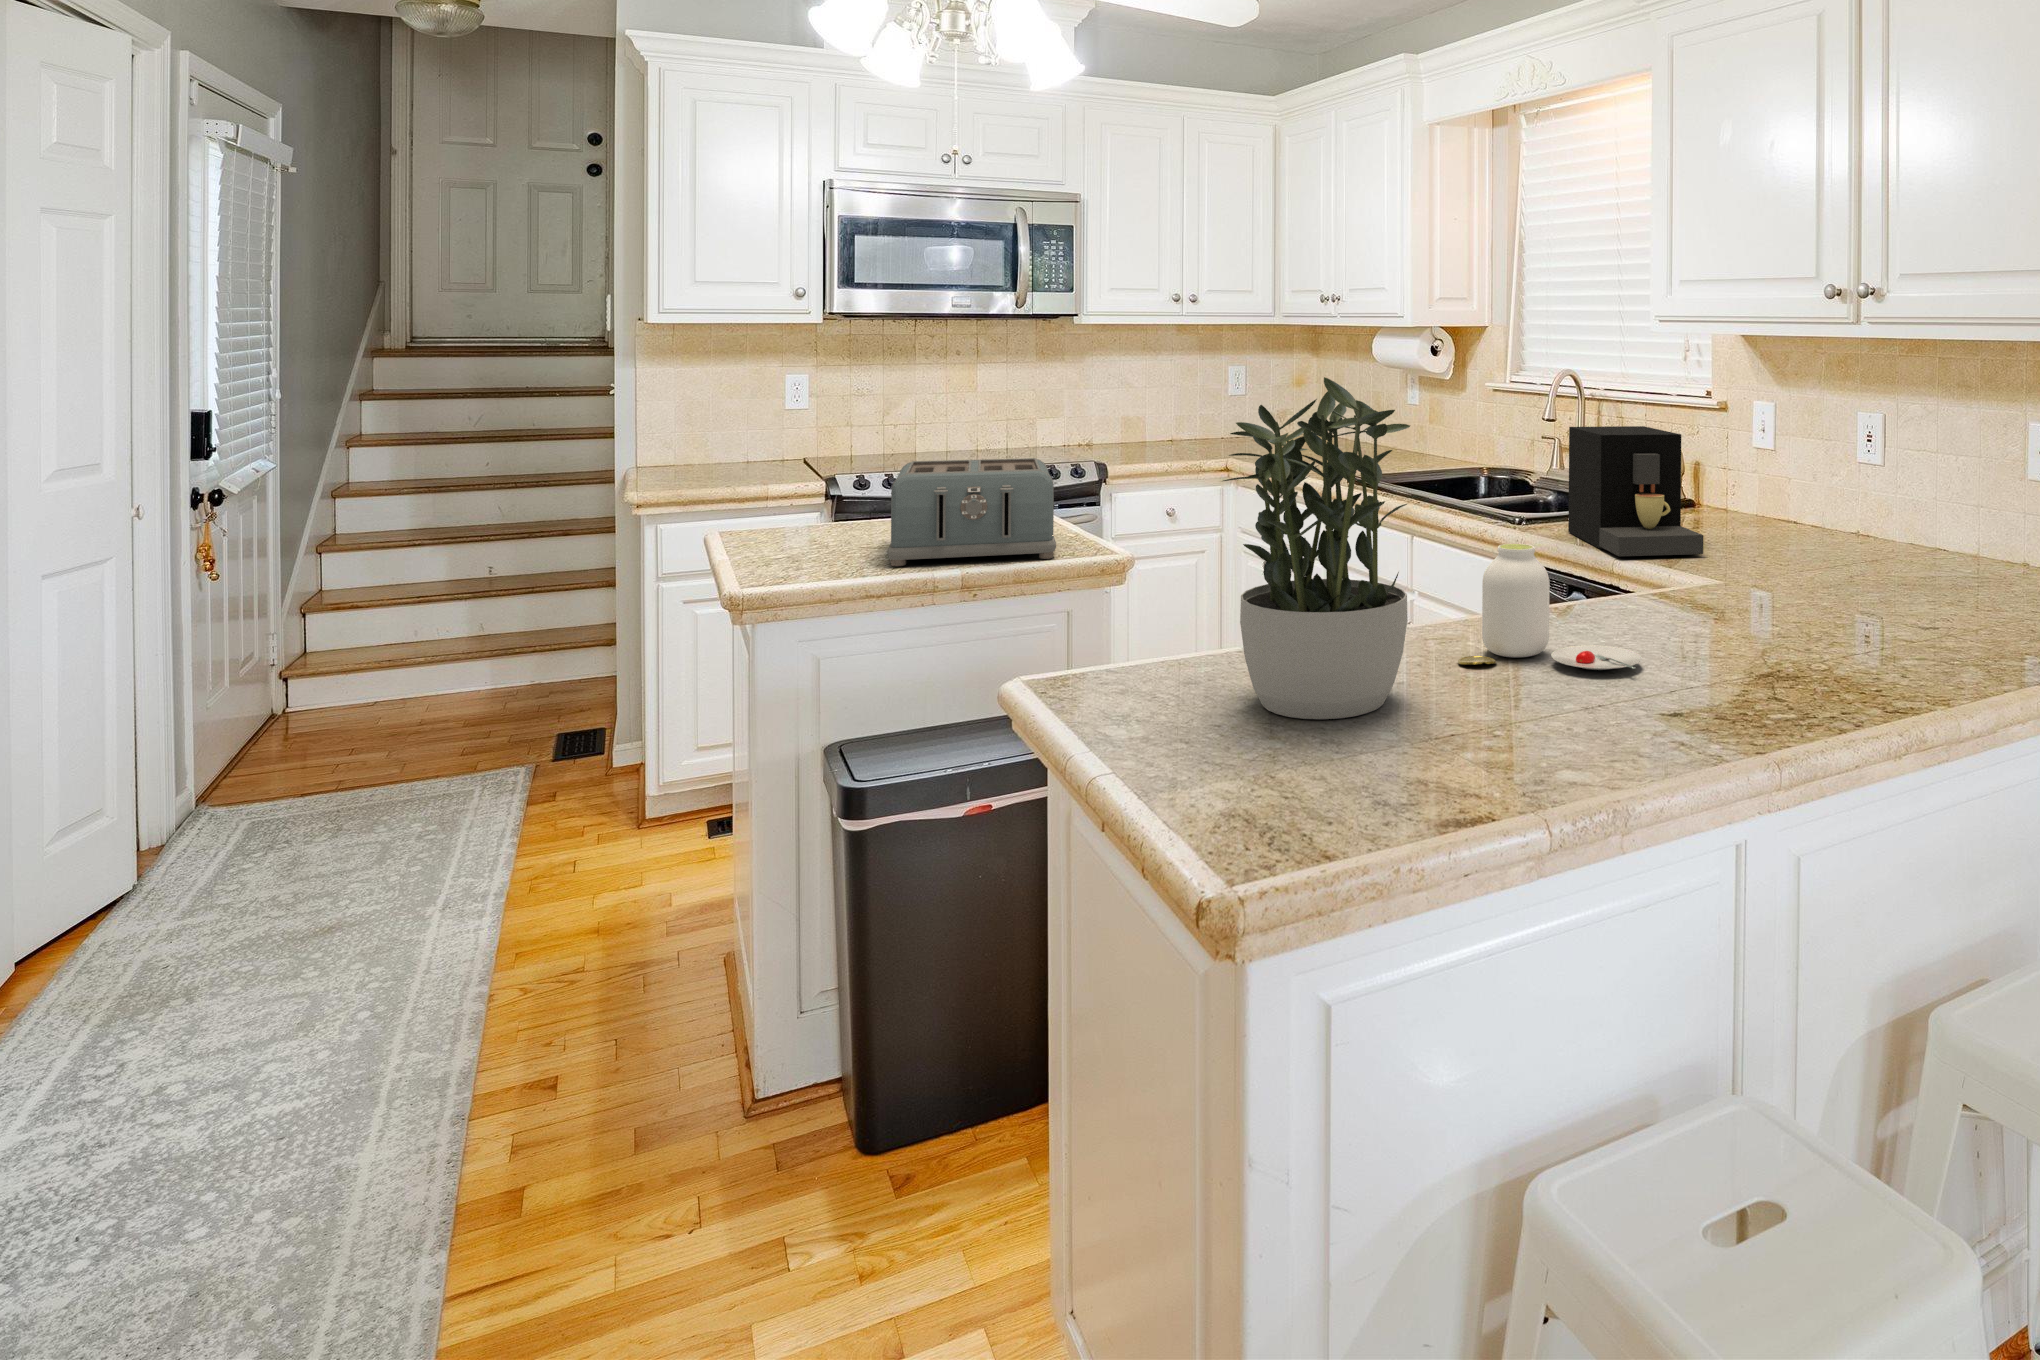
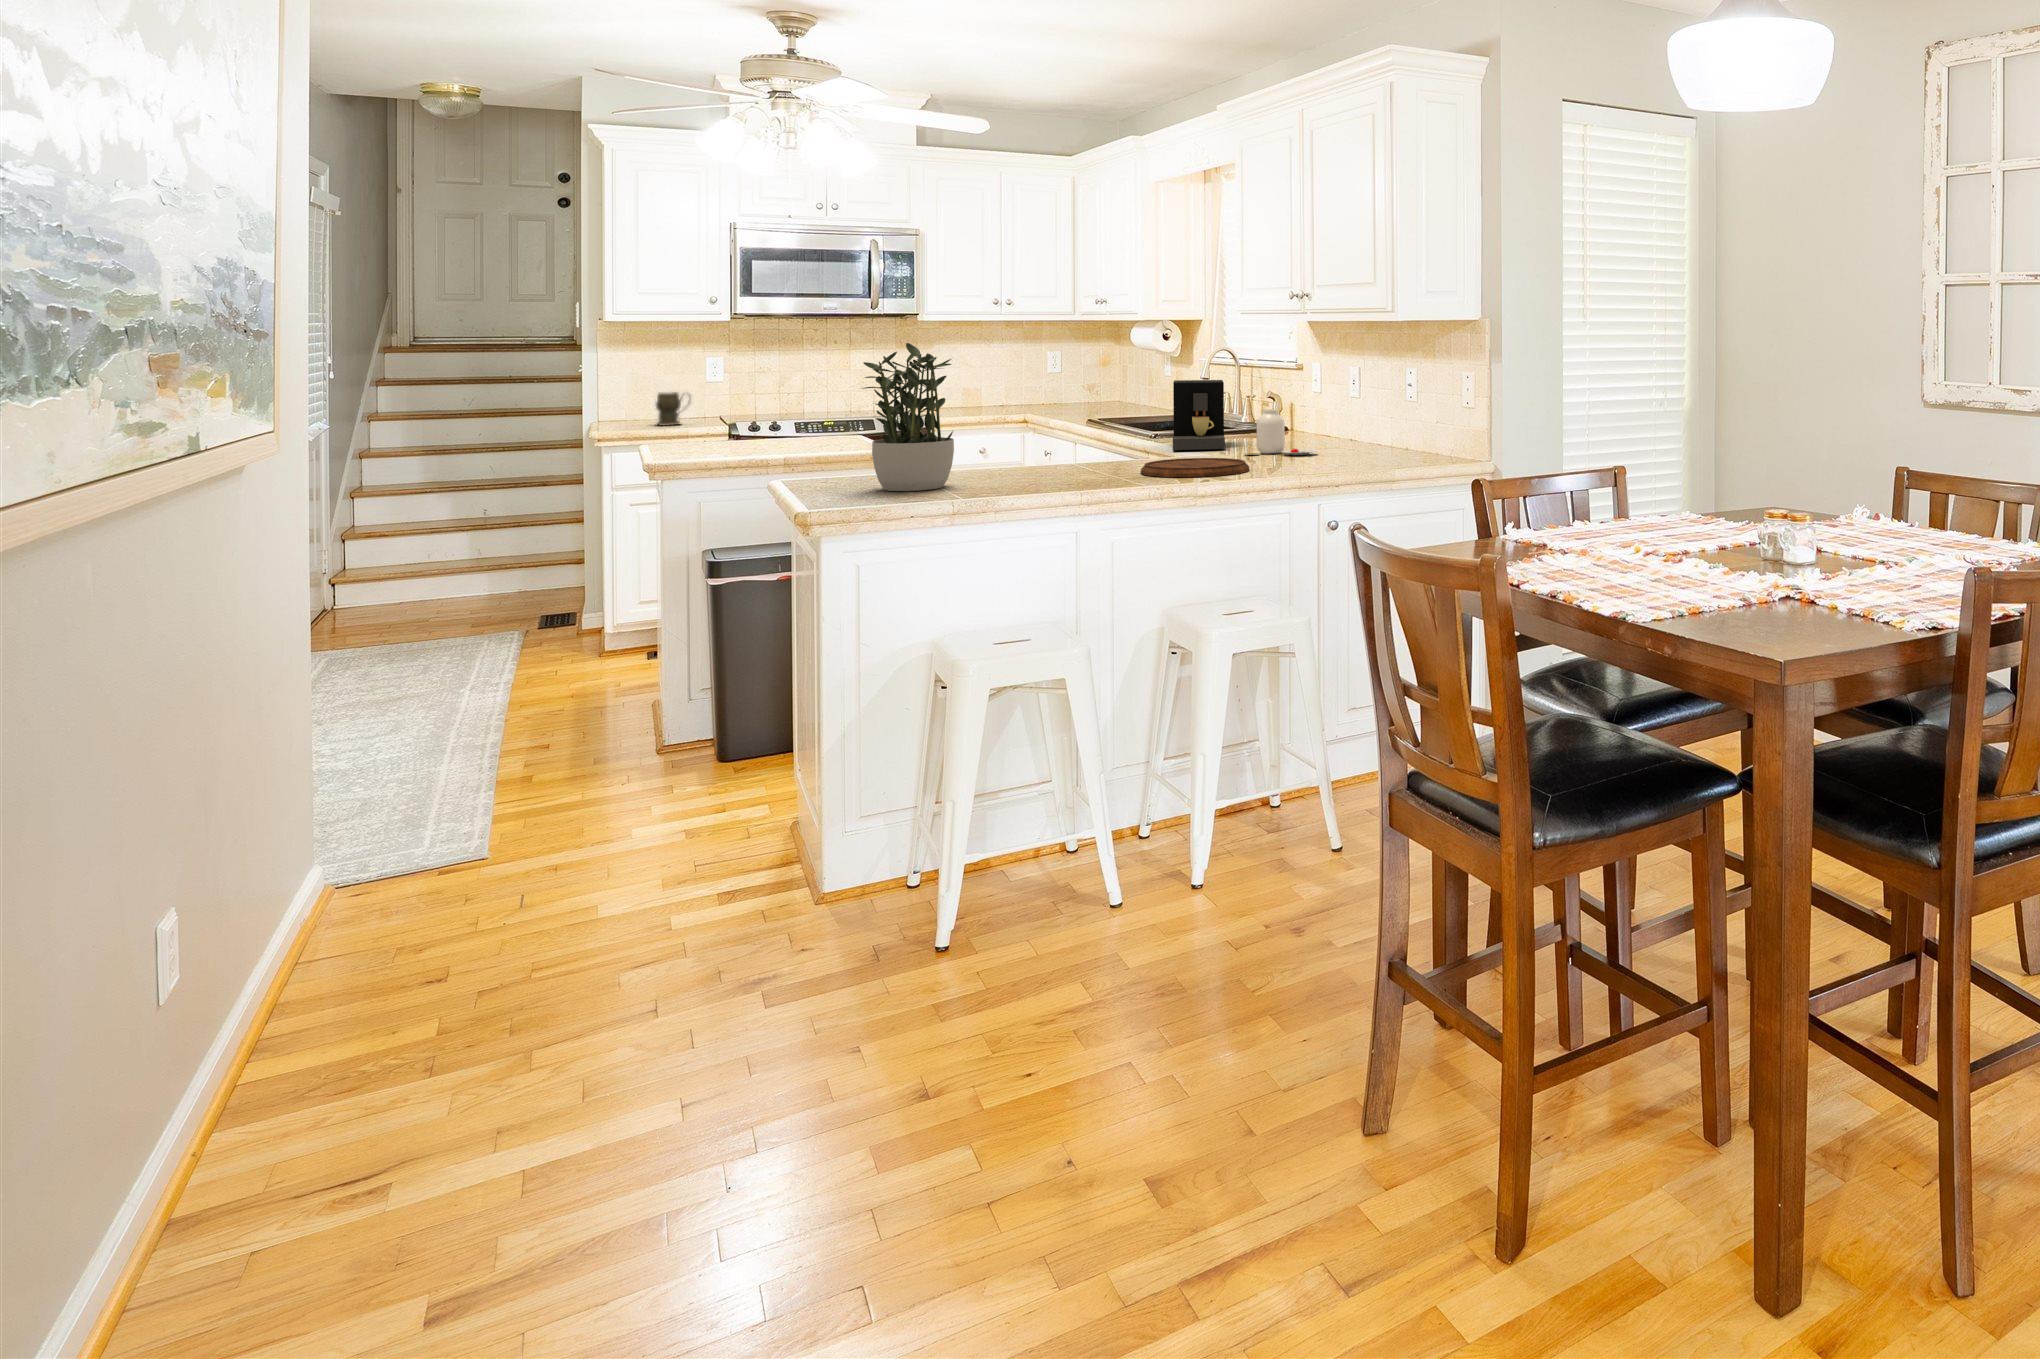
mug: none [717,419,767,468] -> present [656,392,684,426]
toaster: present [888,458,1056,566] -> none [743,402,853,459]
jar: present [1458,544,1642,670] -> present [1244,409,1317,455]
cutting board: none [1704,599,1928,665] -> present [1141,458,1249,477]

